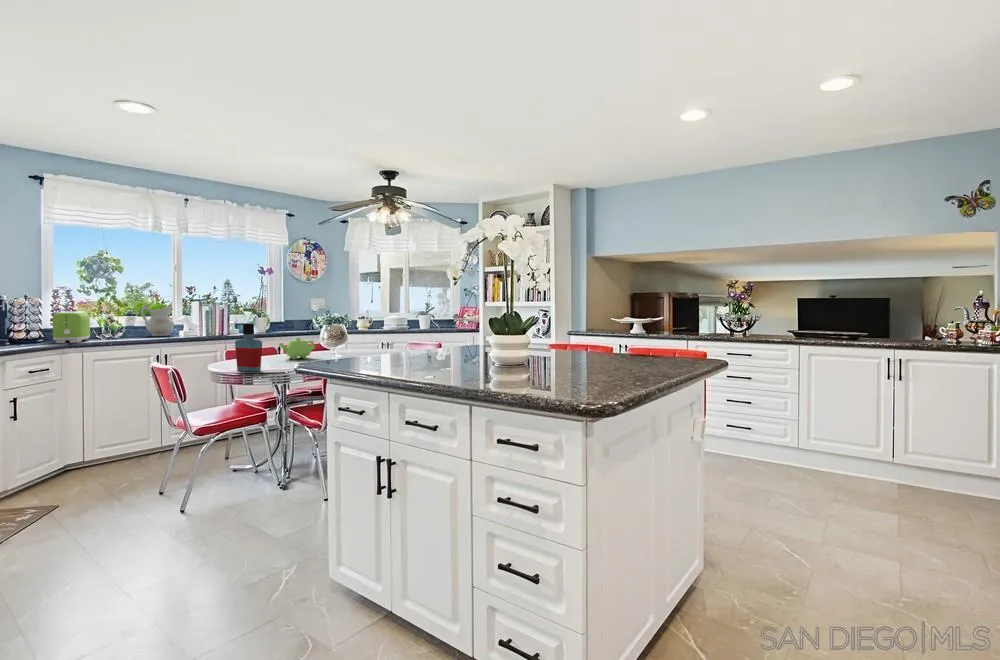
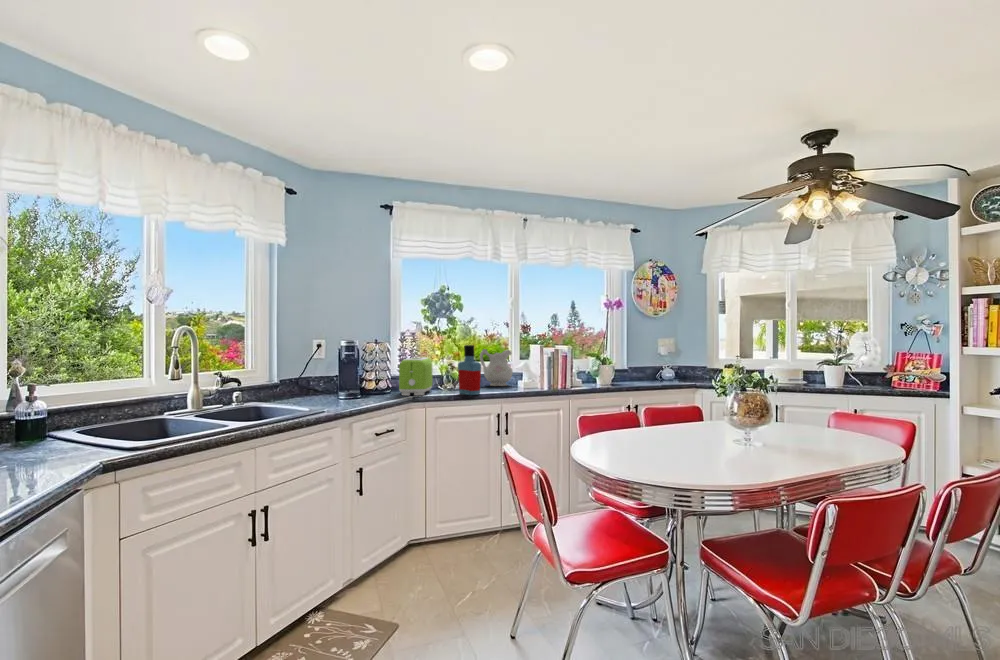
bottle: present [235,323,262,372] -> present [458,345,481,395]
teapot: present [279,337,315,359] -> none [658,400,710,434]

